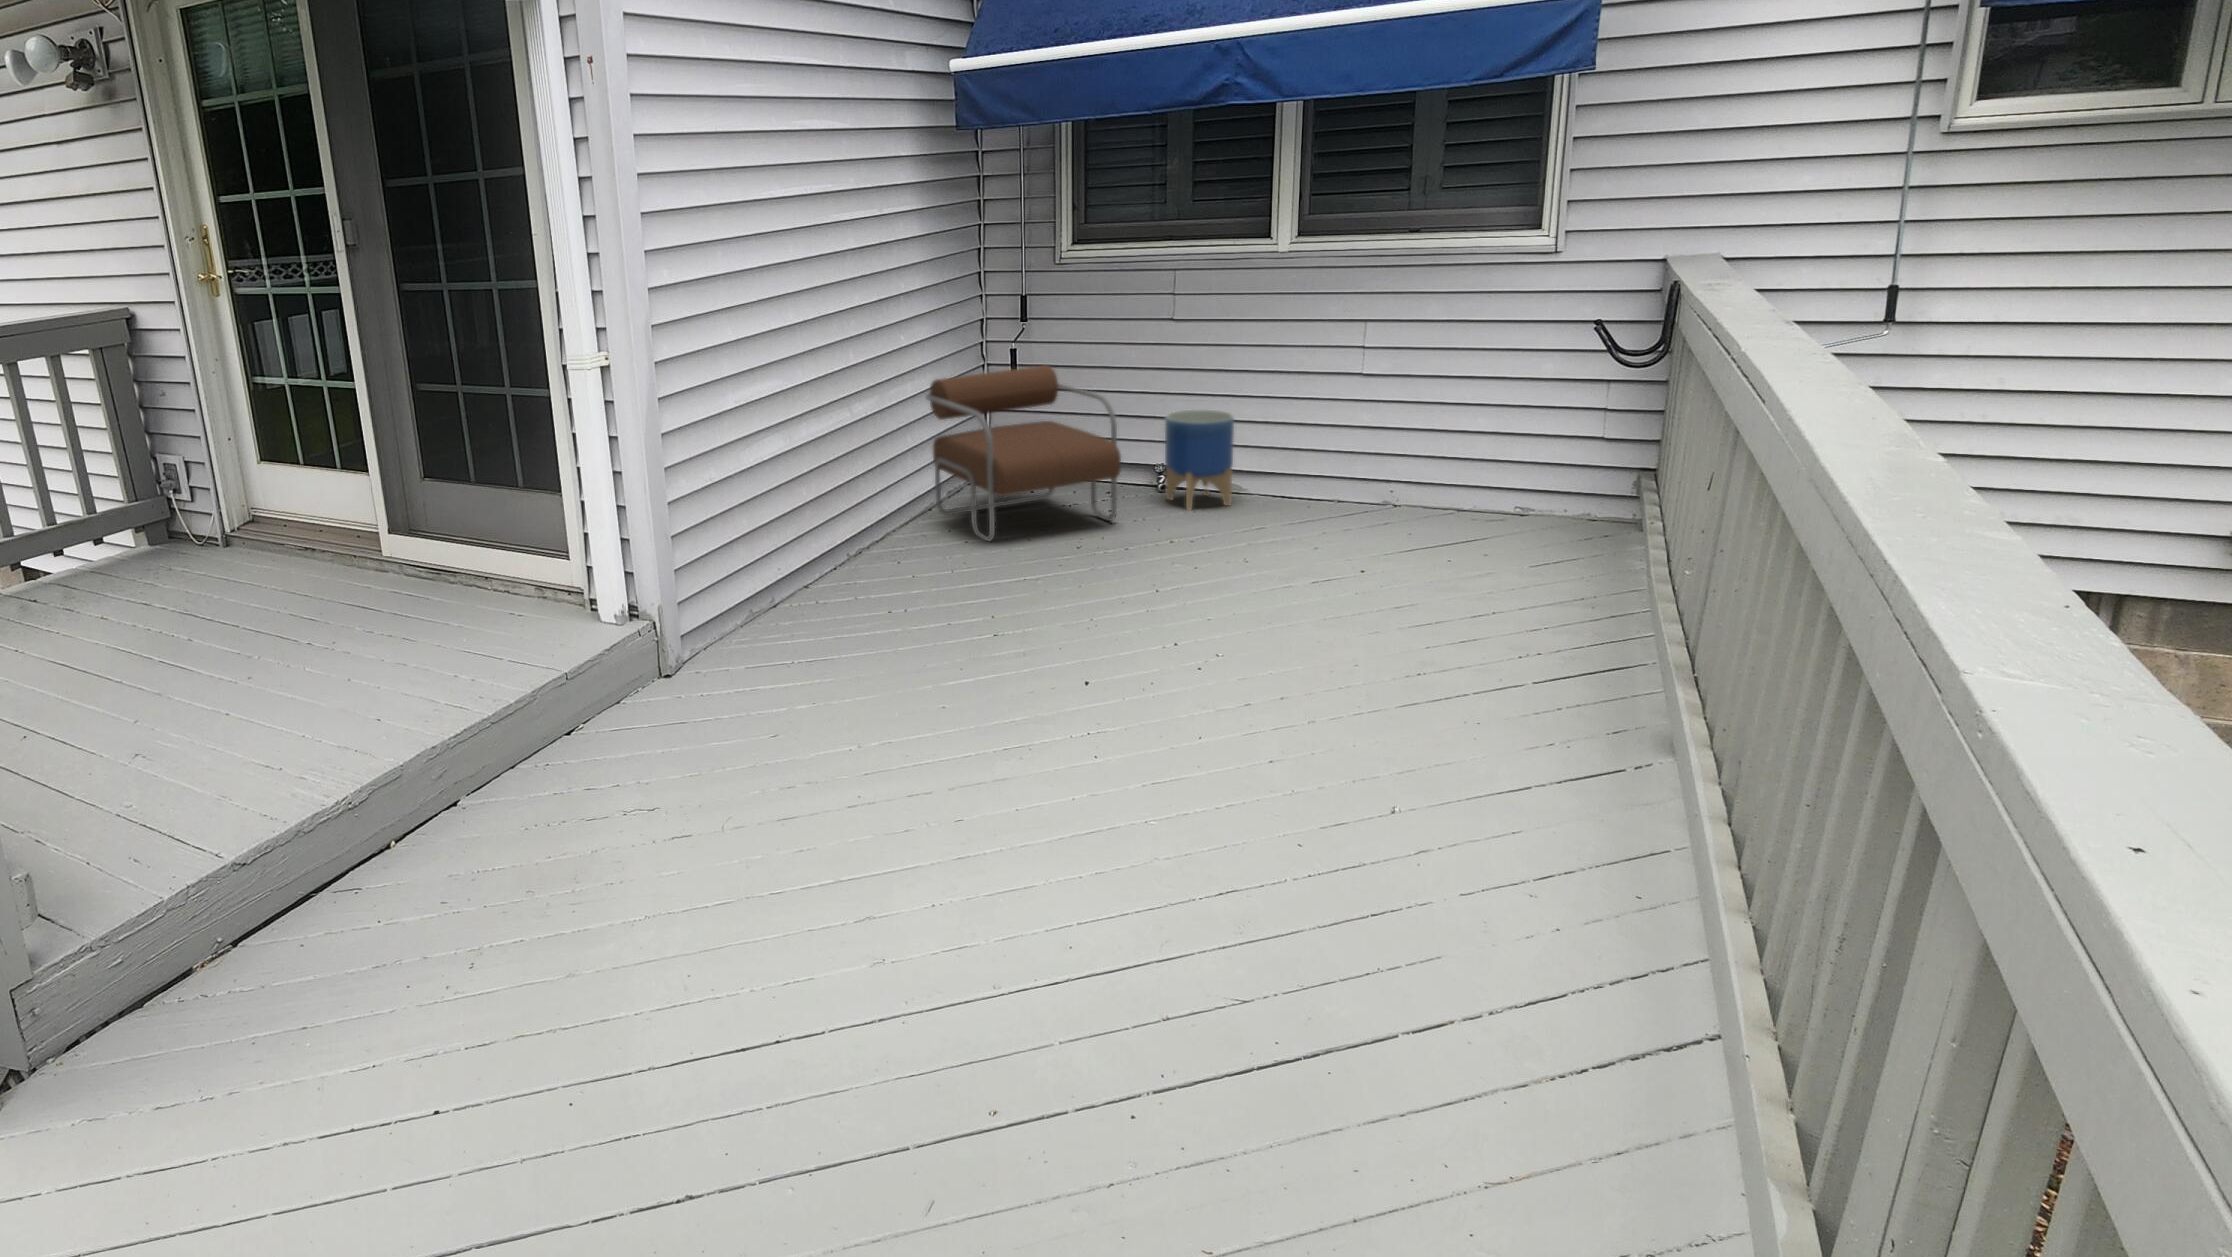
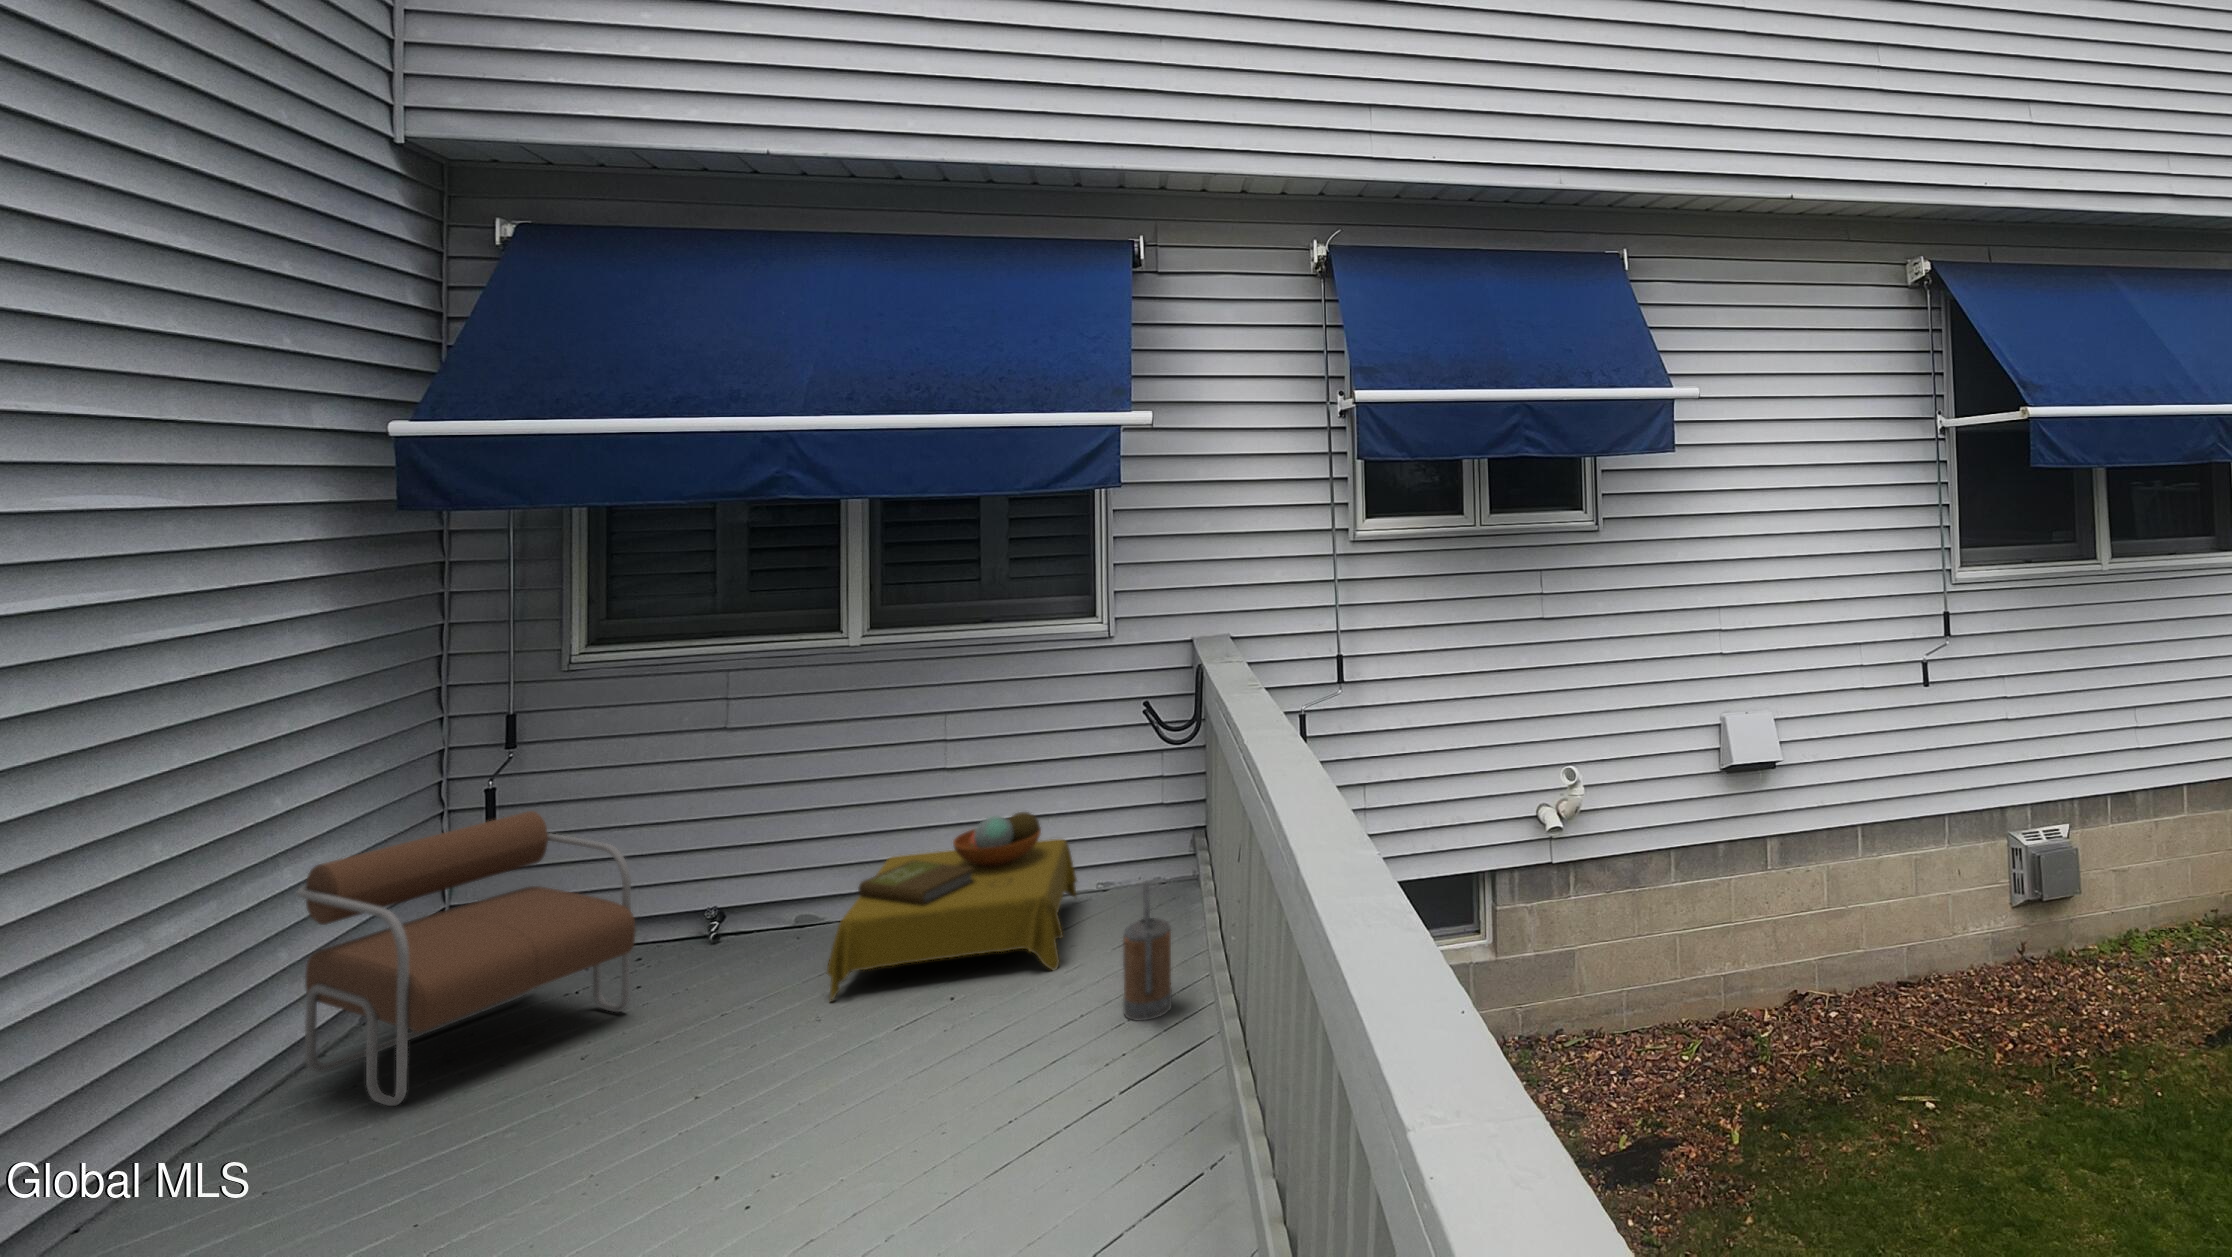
planter: present [1165,409,1234,510] -> none [709,831,799,966]
side table: none [1262,420,1498,571] -> present [826,812,1077,1000]
watering can: none [1551,495,1616,626] -> present [1123,881,1172,1021]

